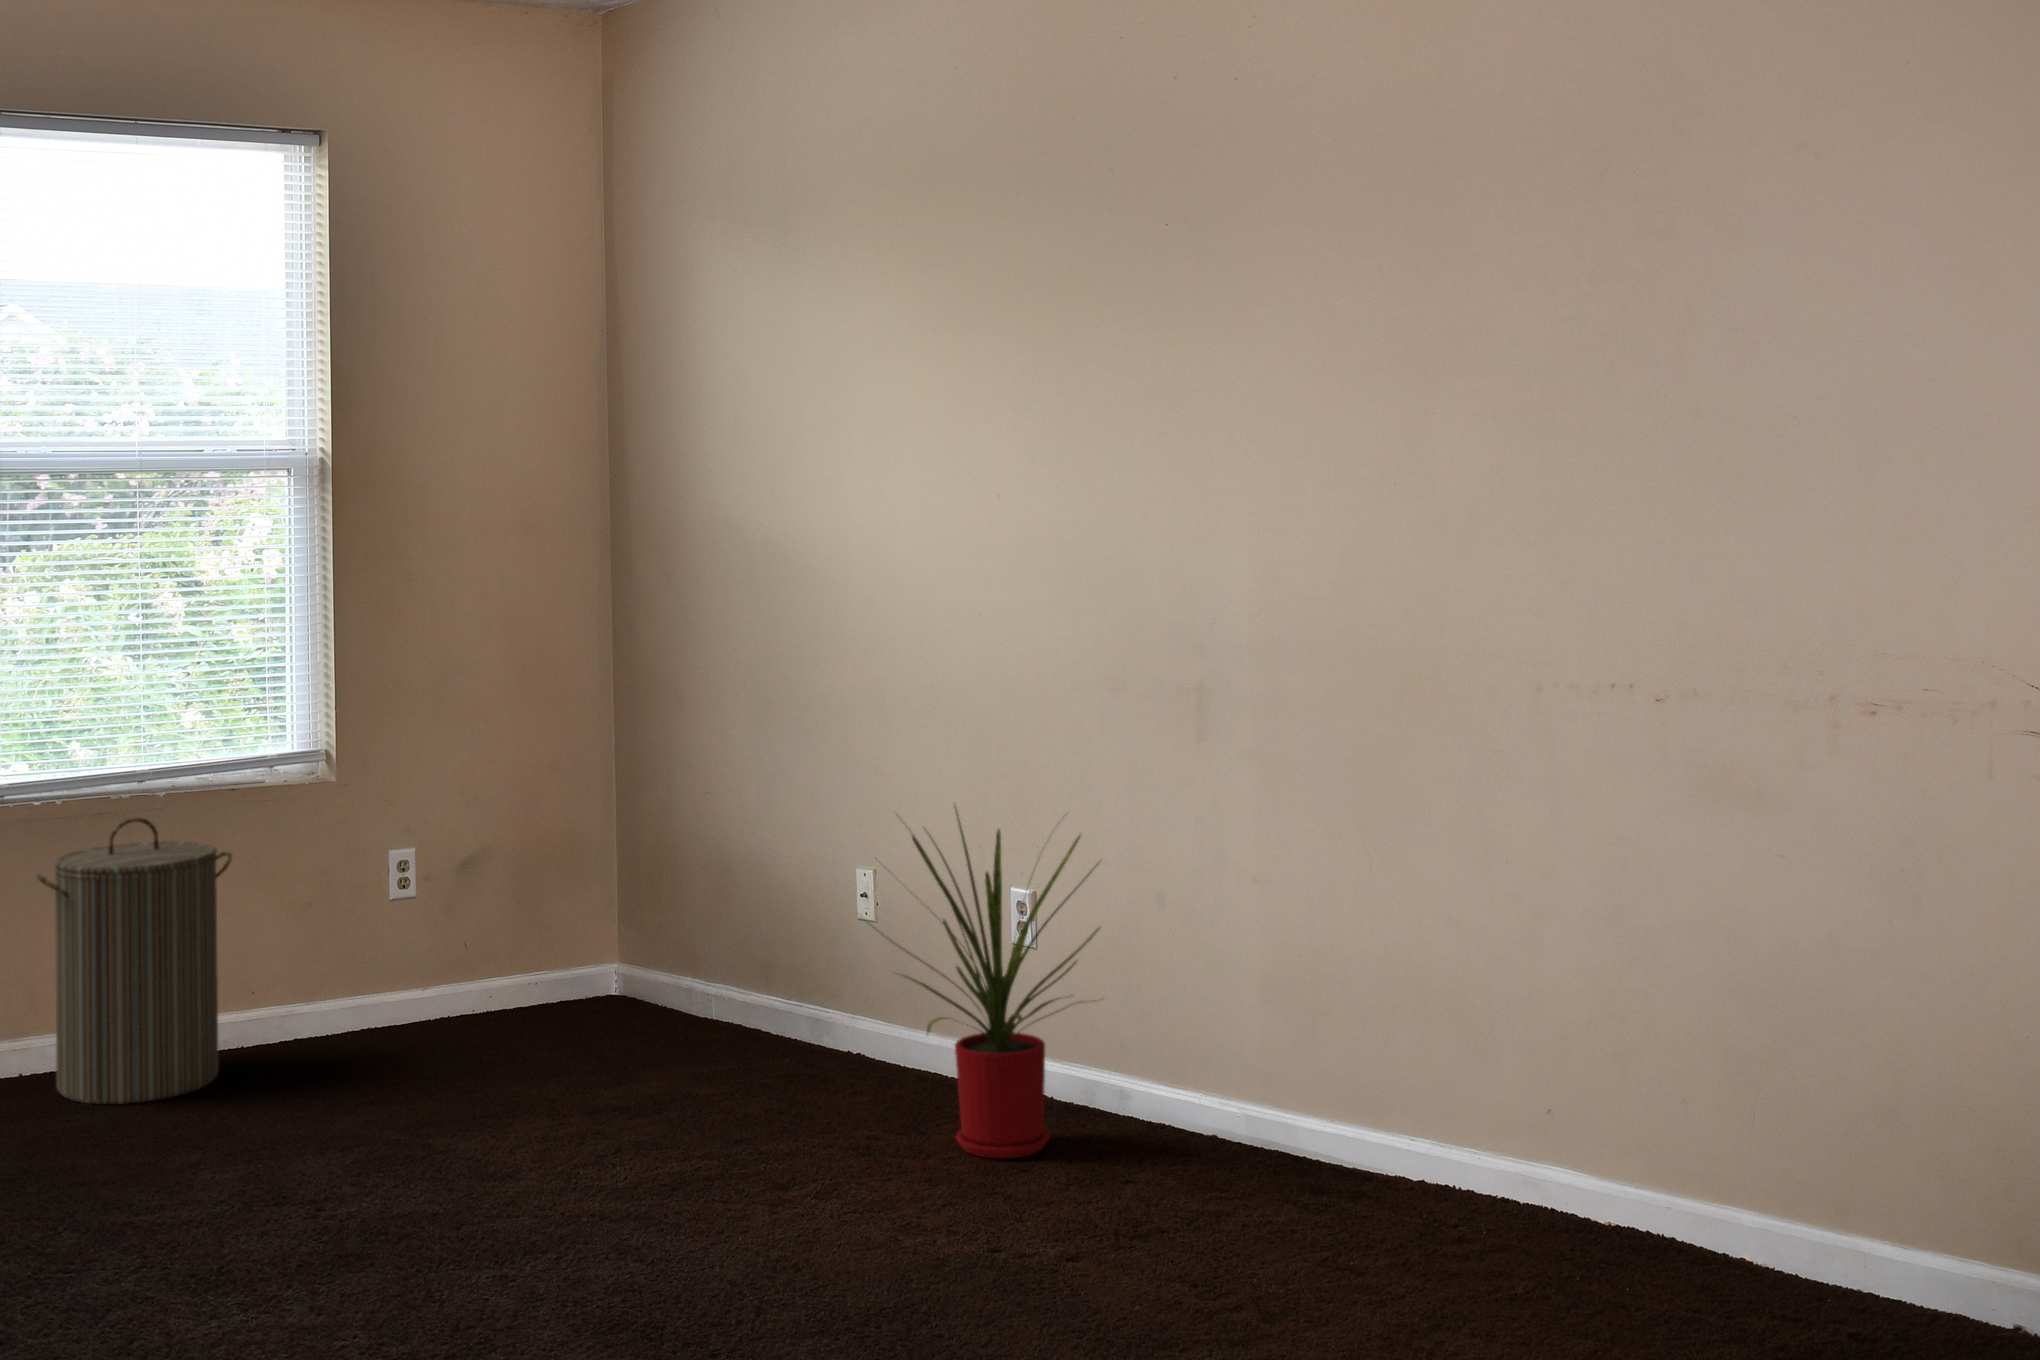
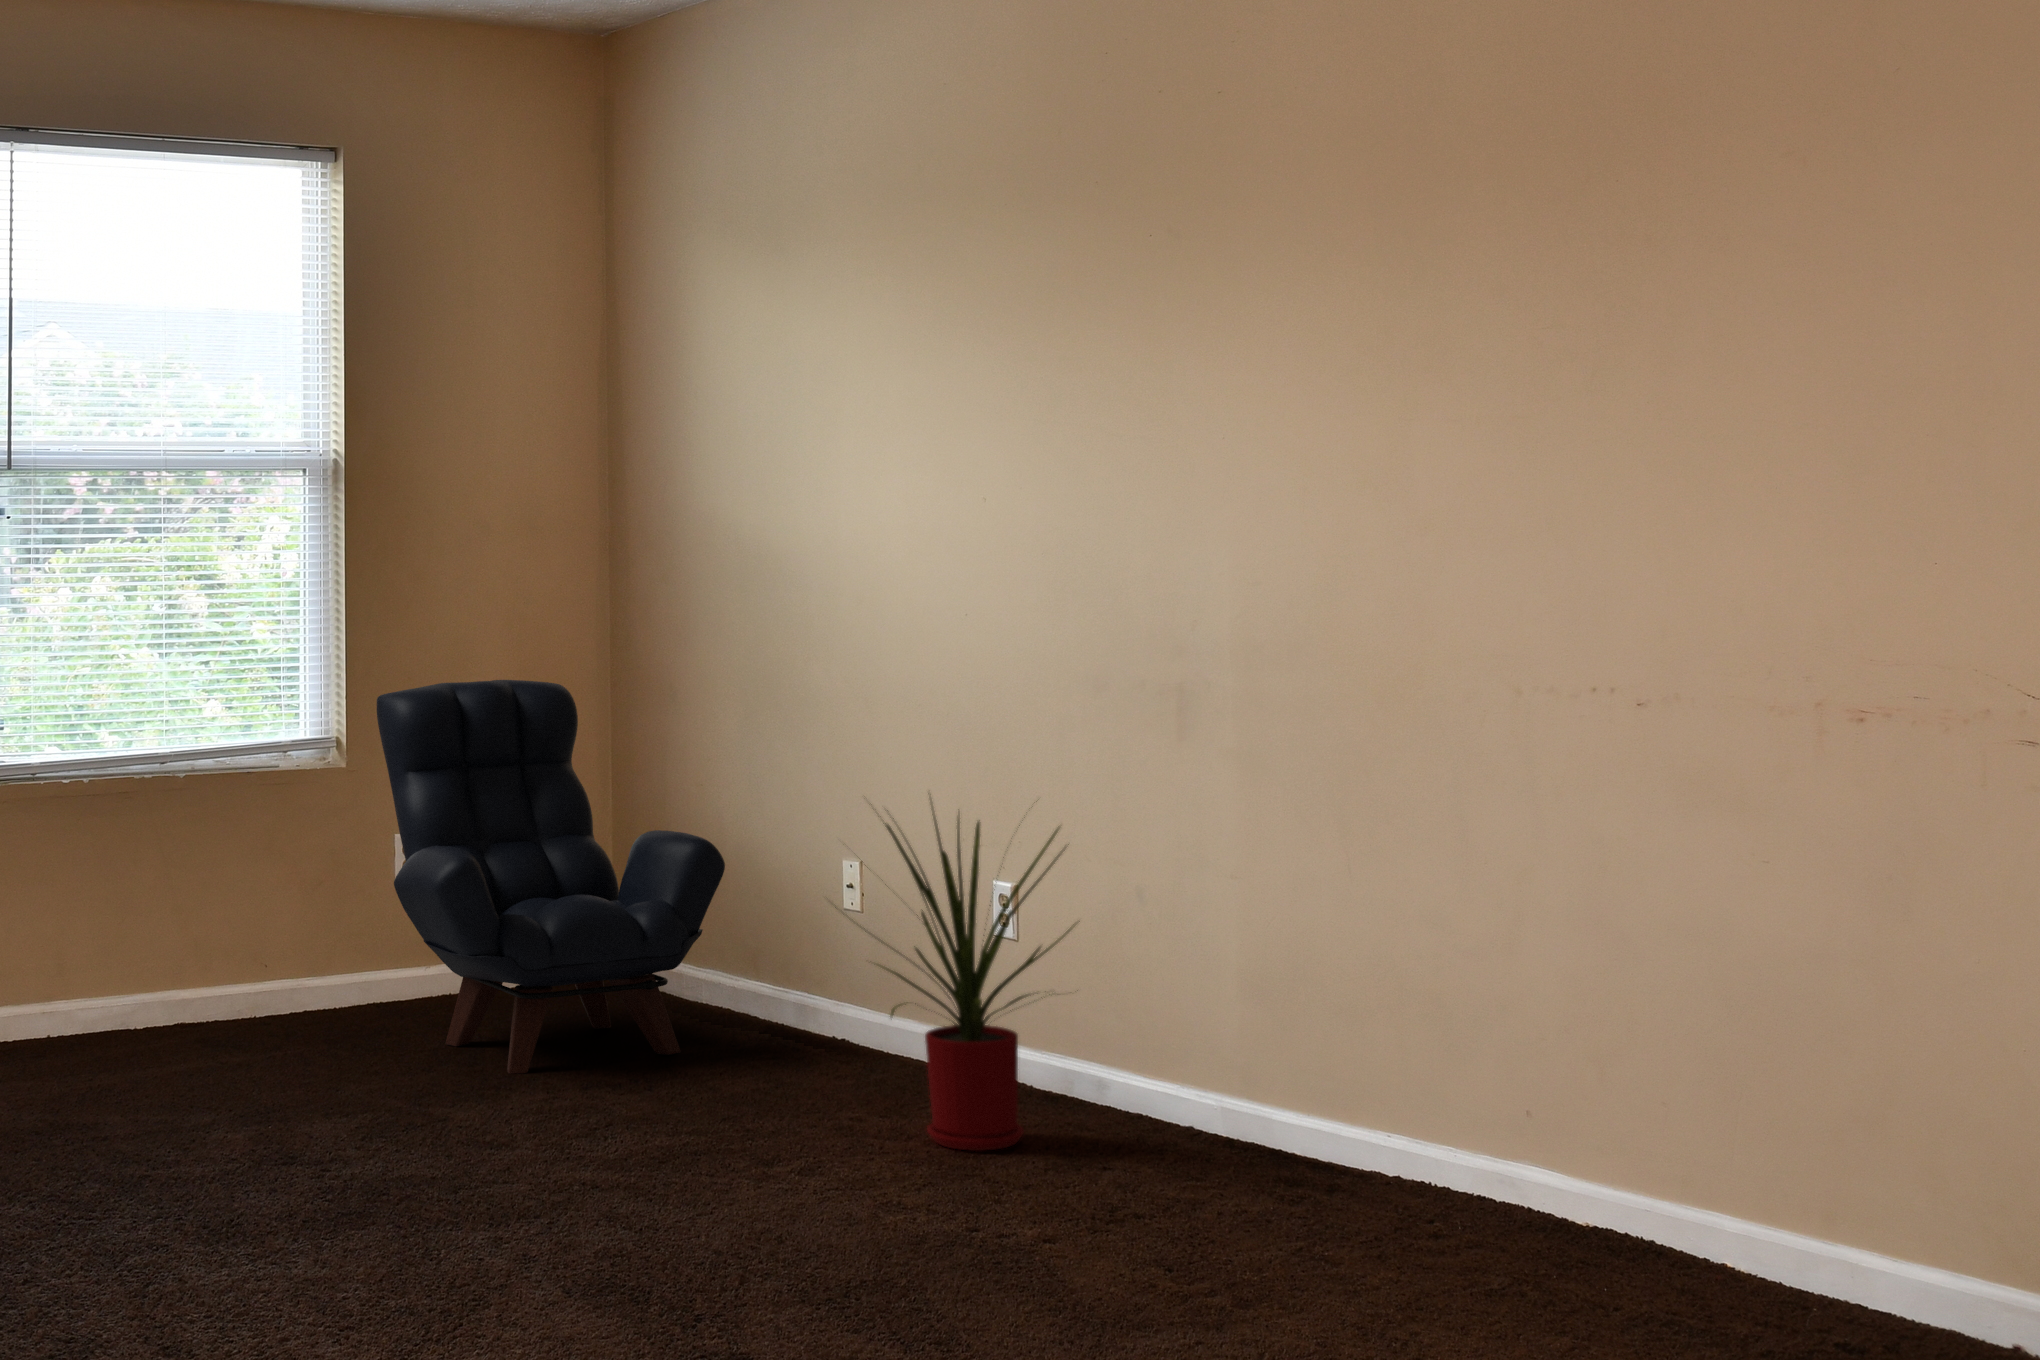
armchair: none [365,681,727,1089] -> present [377,680,725,1074]
laundry hamper: present [37,818,232,1104] -> none [59,798,244,1072]

